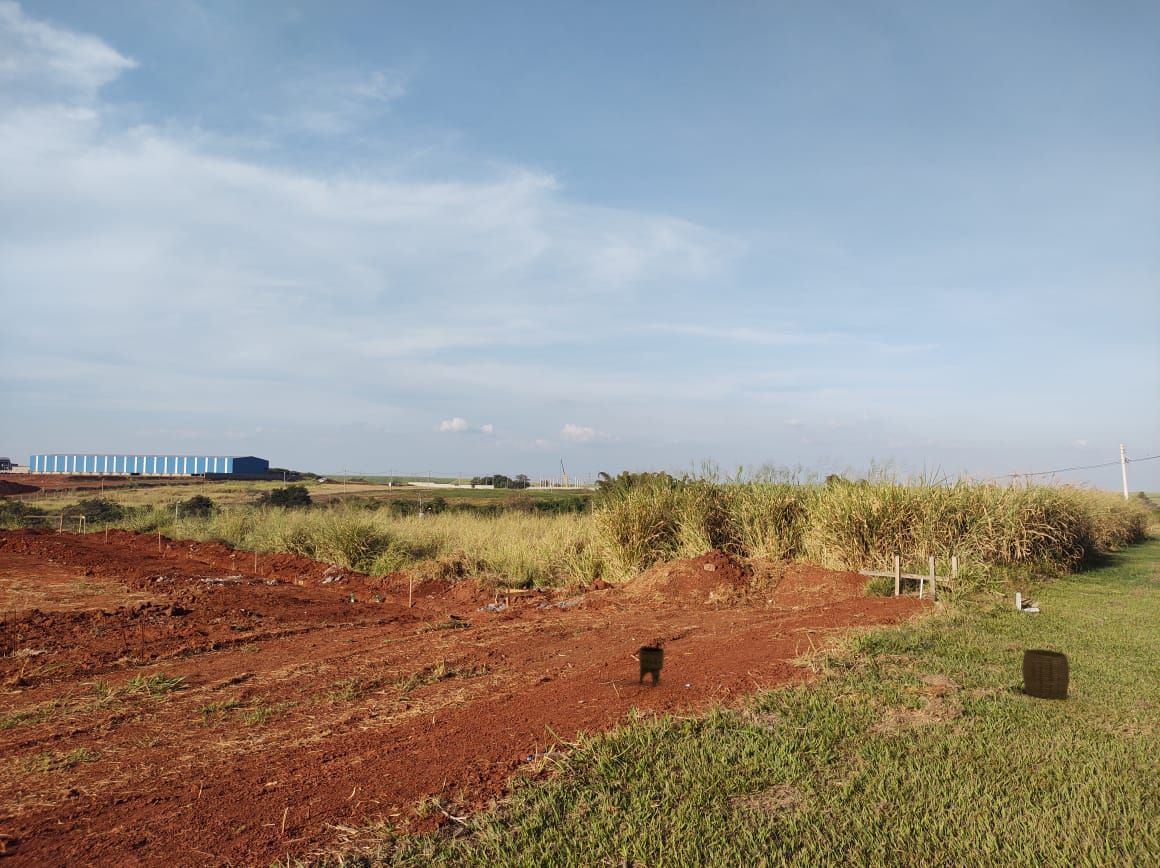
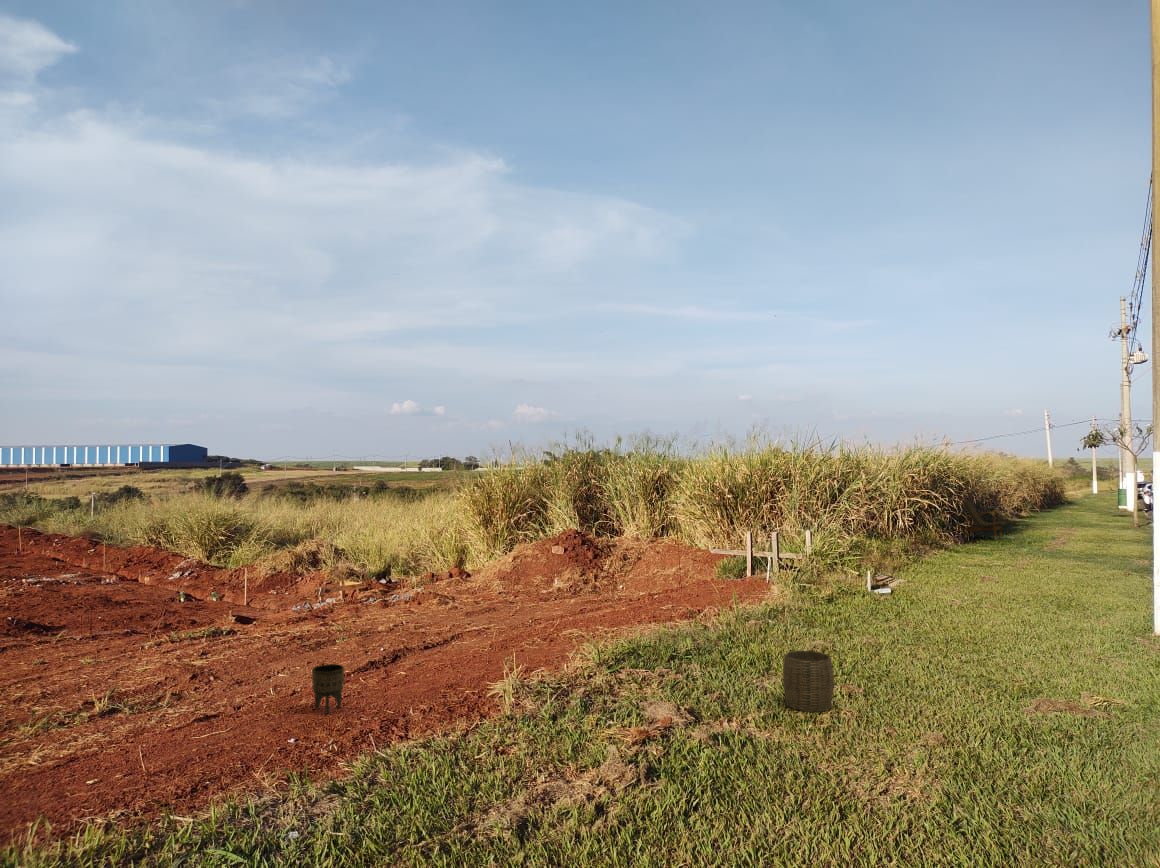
lounge chair: none [1068,532,1113,572] -> present [962,500,1007,540]

